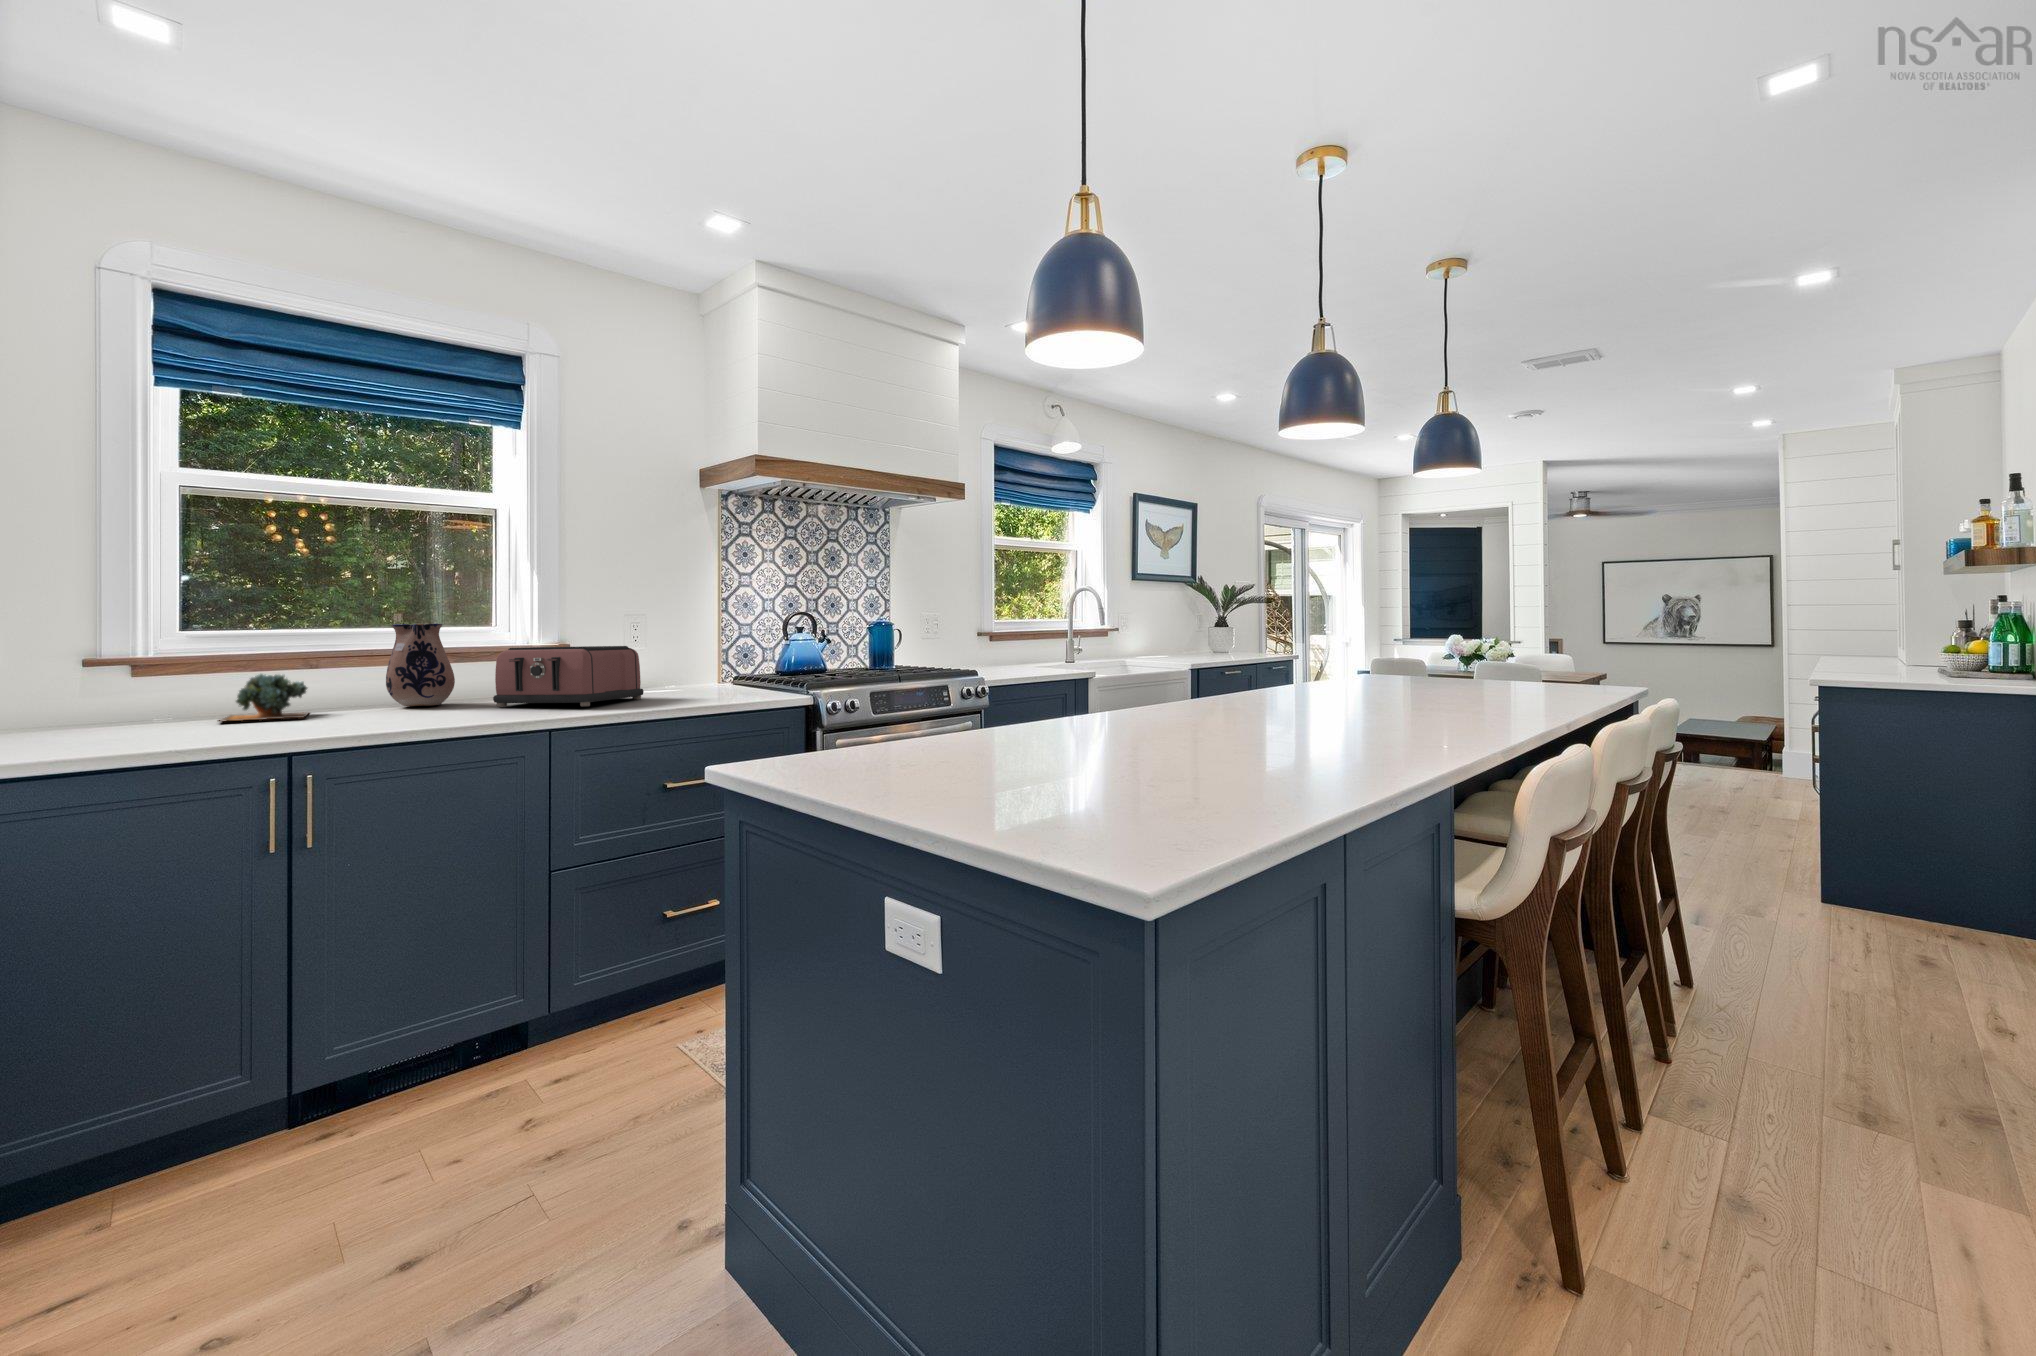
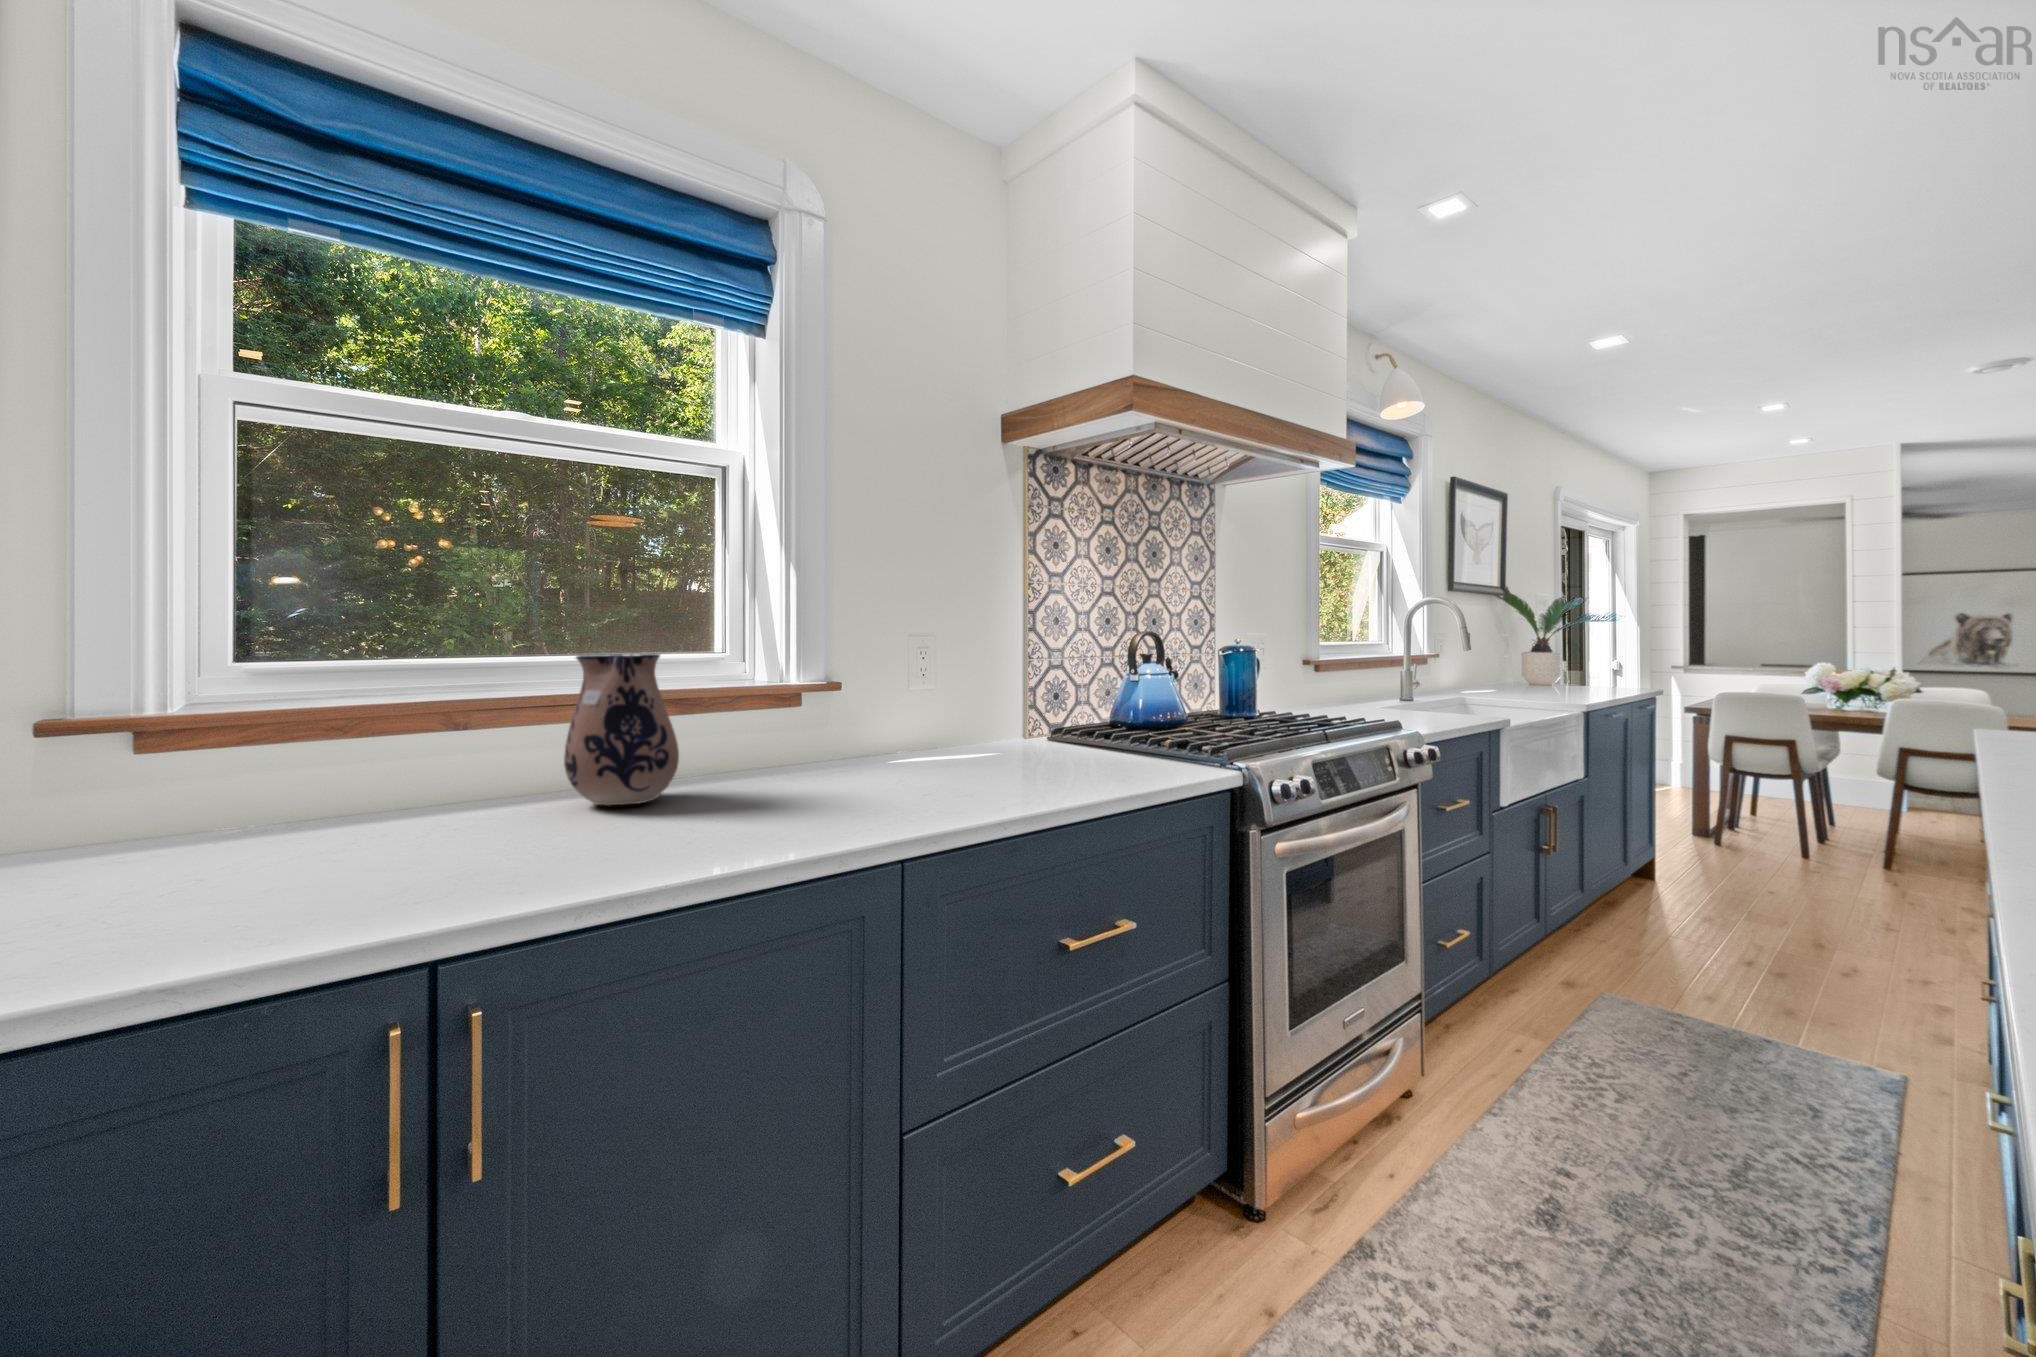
toaster: present [493,646,644,707] -> none [756,692,980,815]
succulent plant: present [219,674,309,722] -> none [247,754,433,867]

